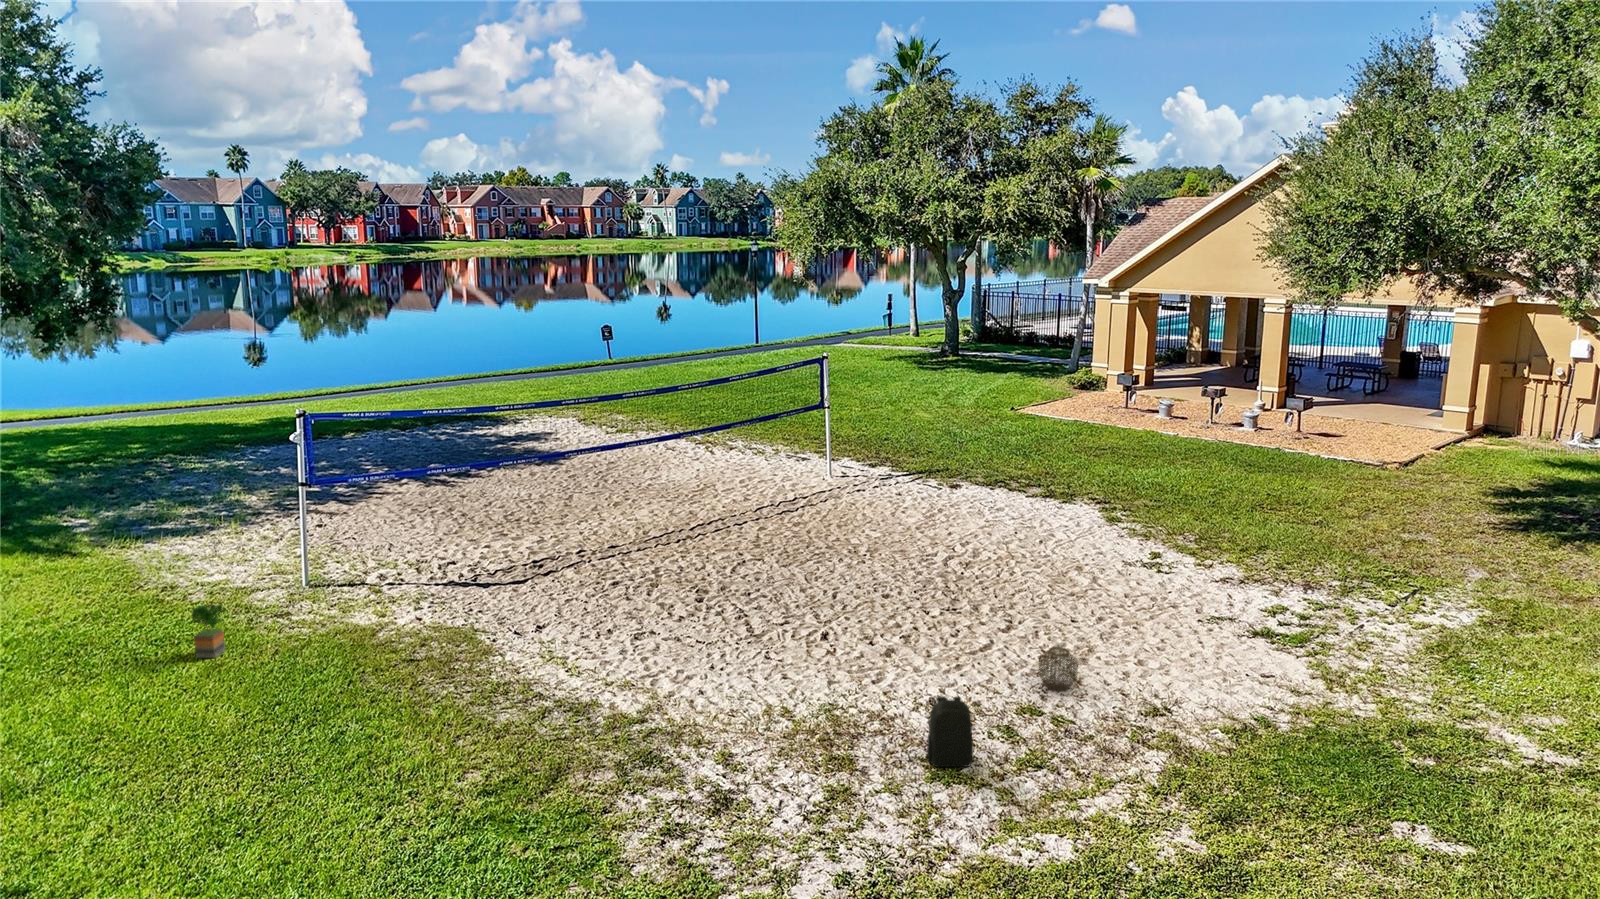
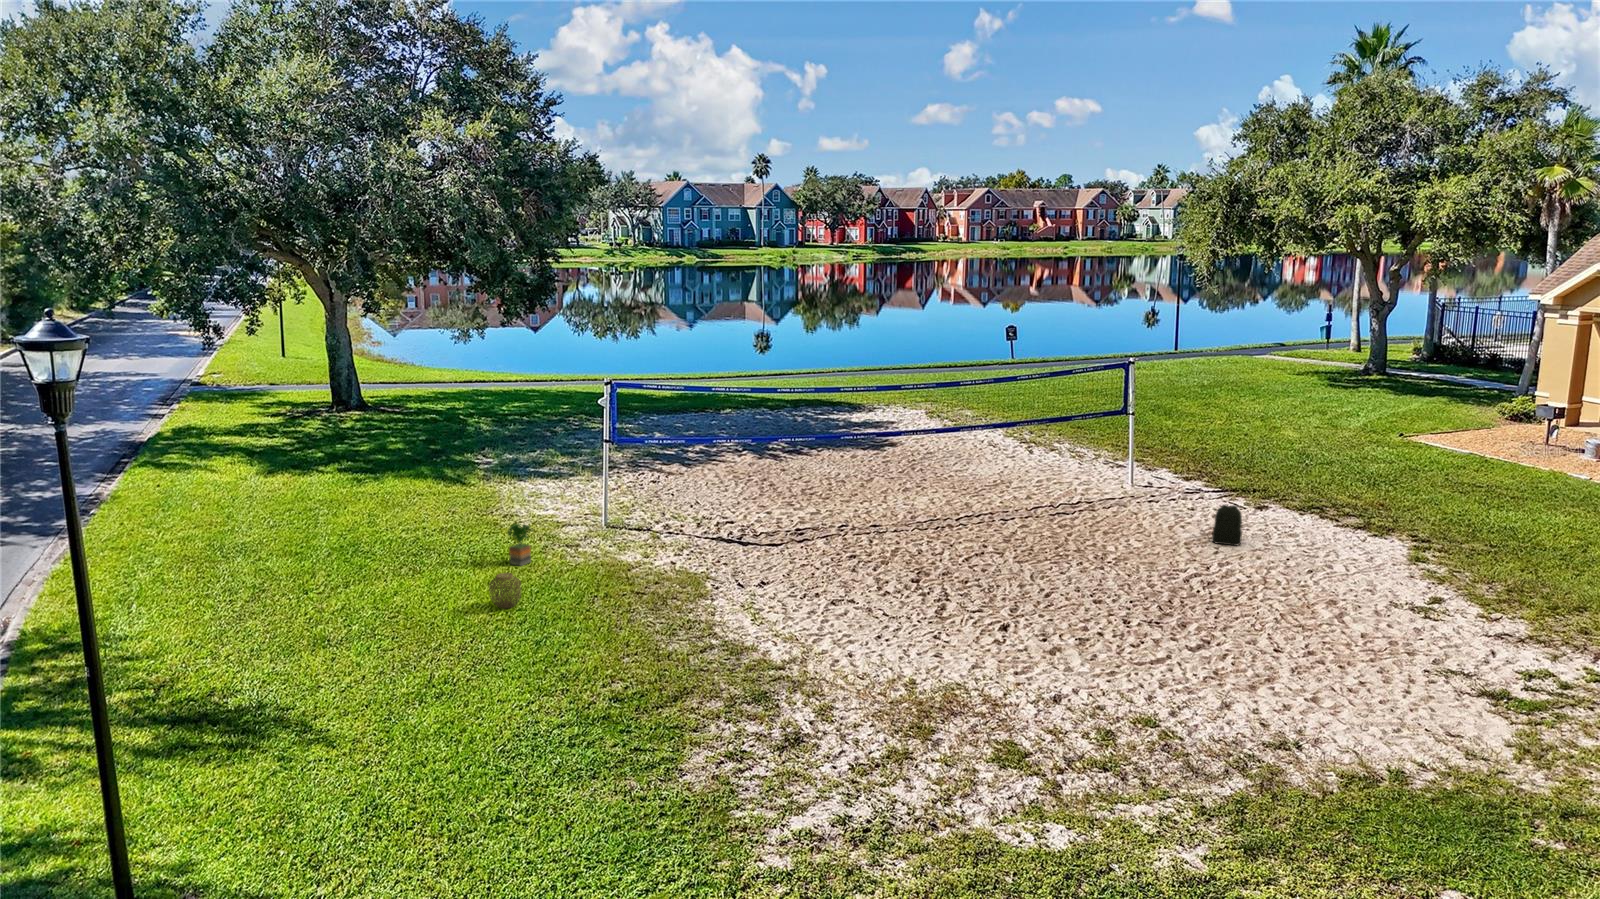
woven basket: present [1039,647,1078,691] -> present [489,573,521,608]
backpack: present [927,696,974,767] -> present [1212,505,1242,546]

